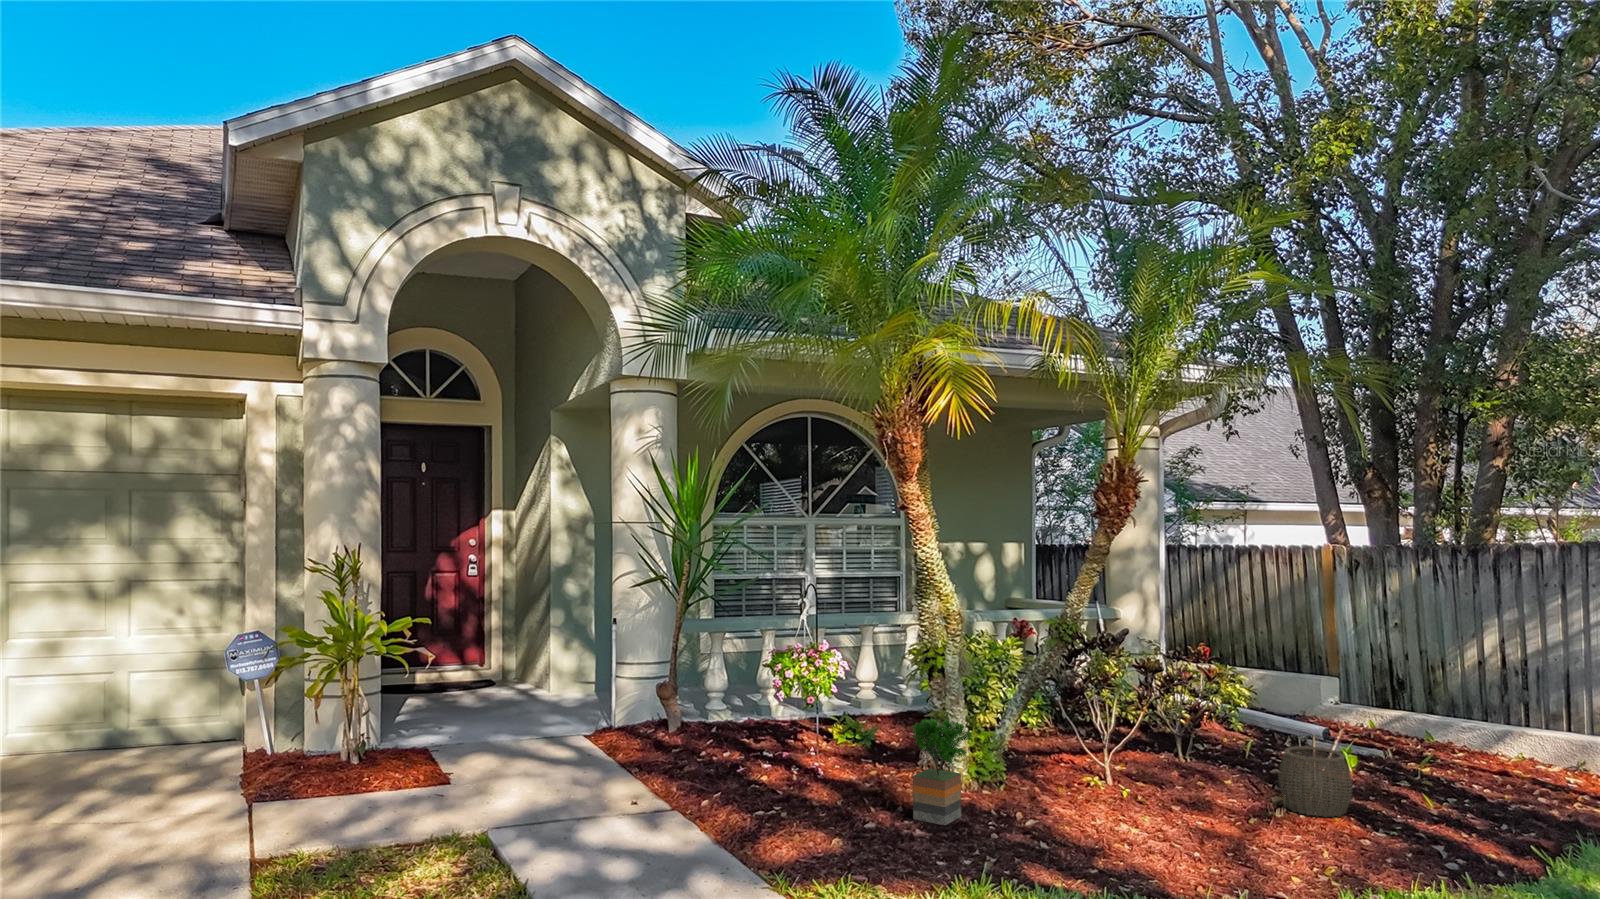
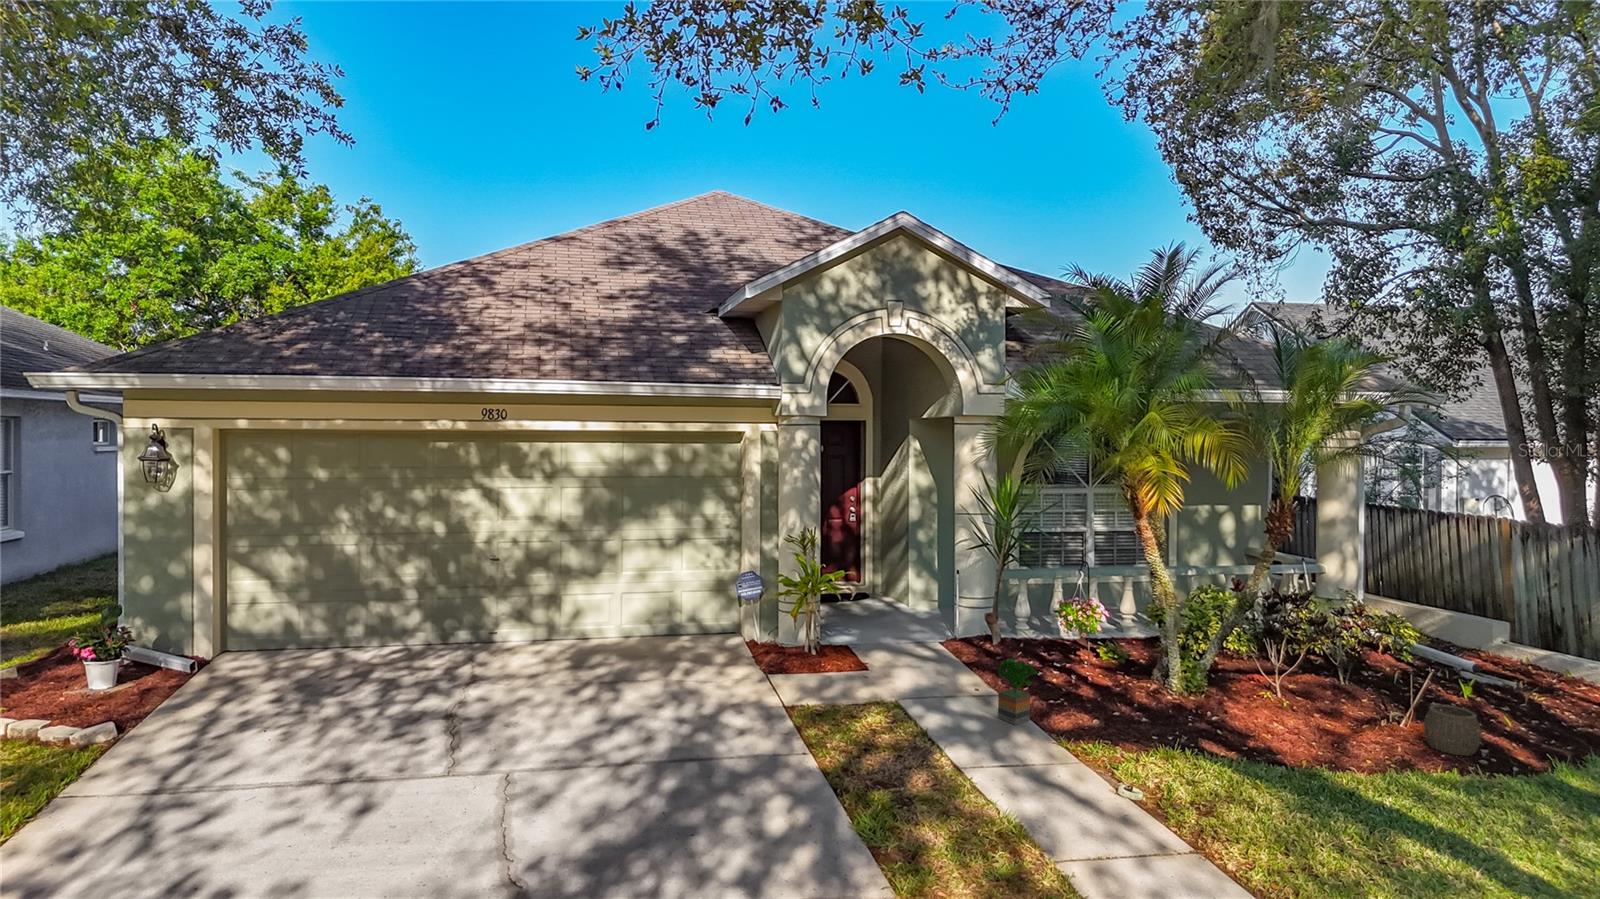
potted tree: present [912,718,972,825] -> present [998,659,1037,725]

